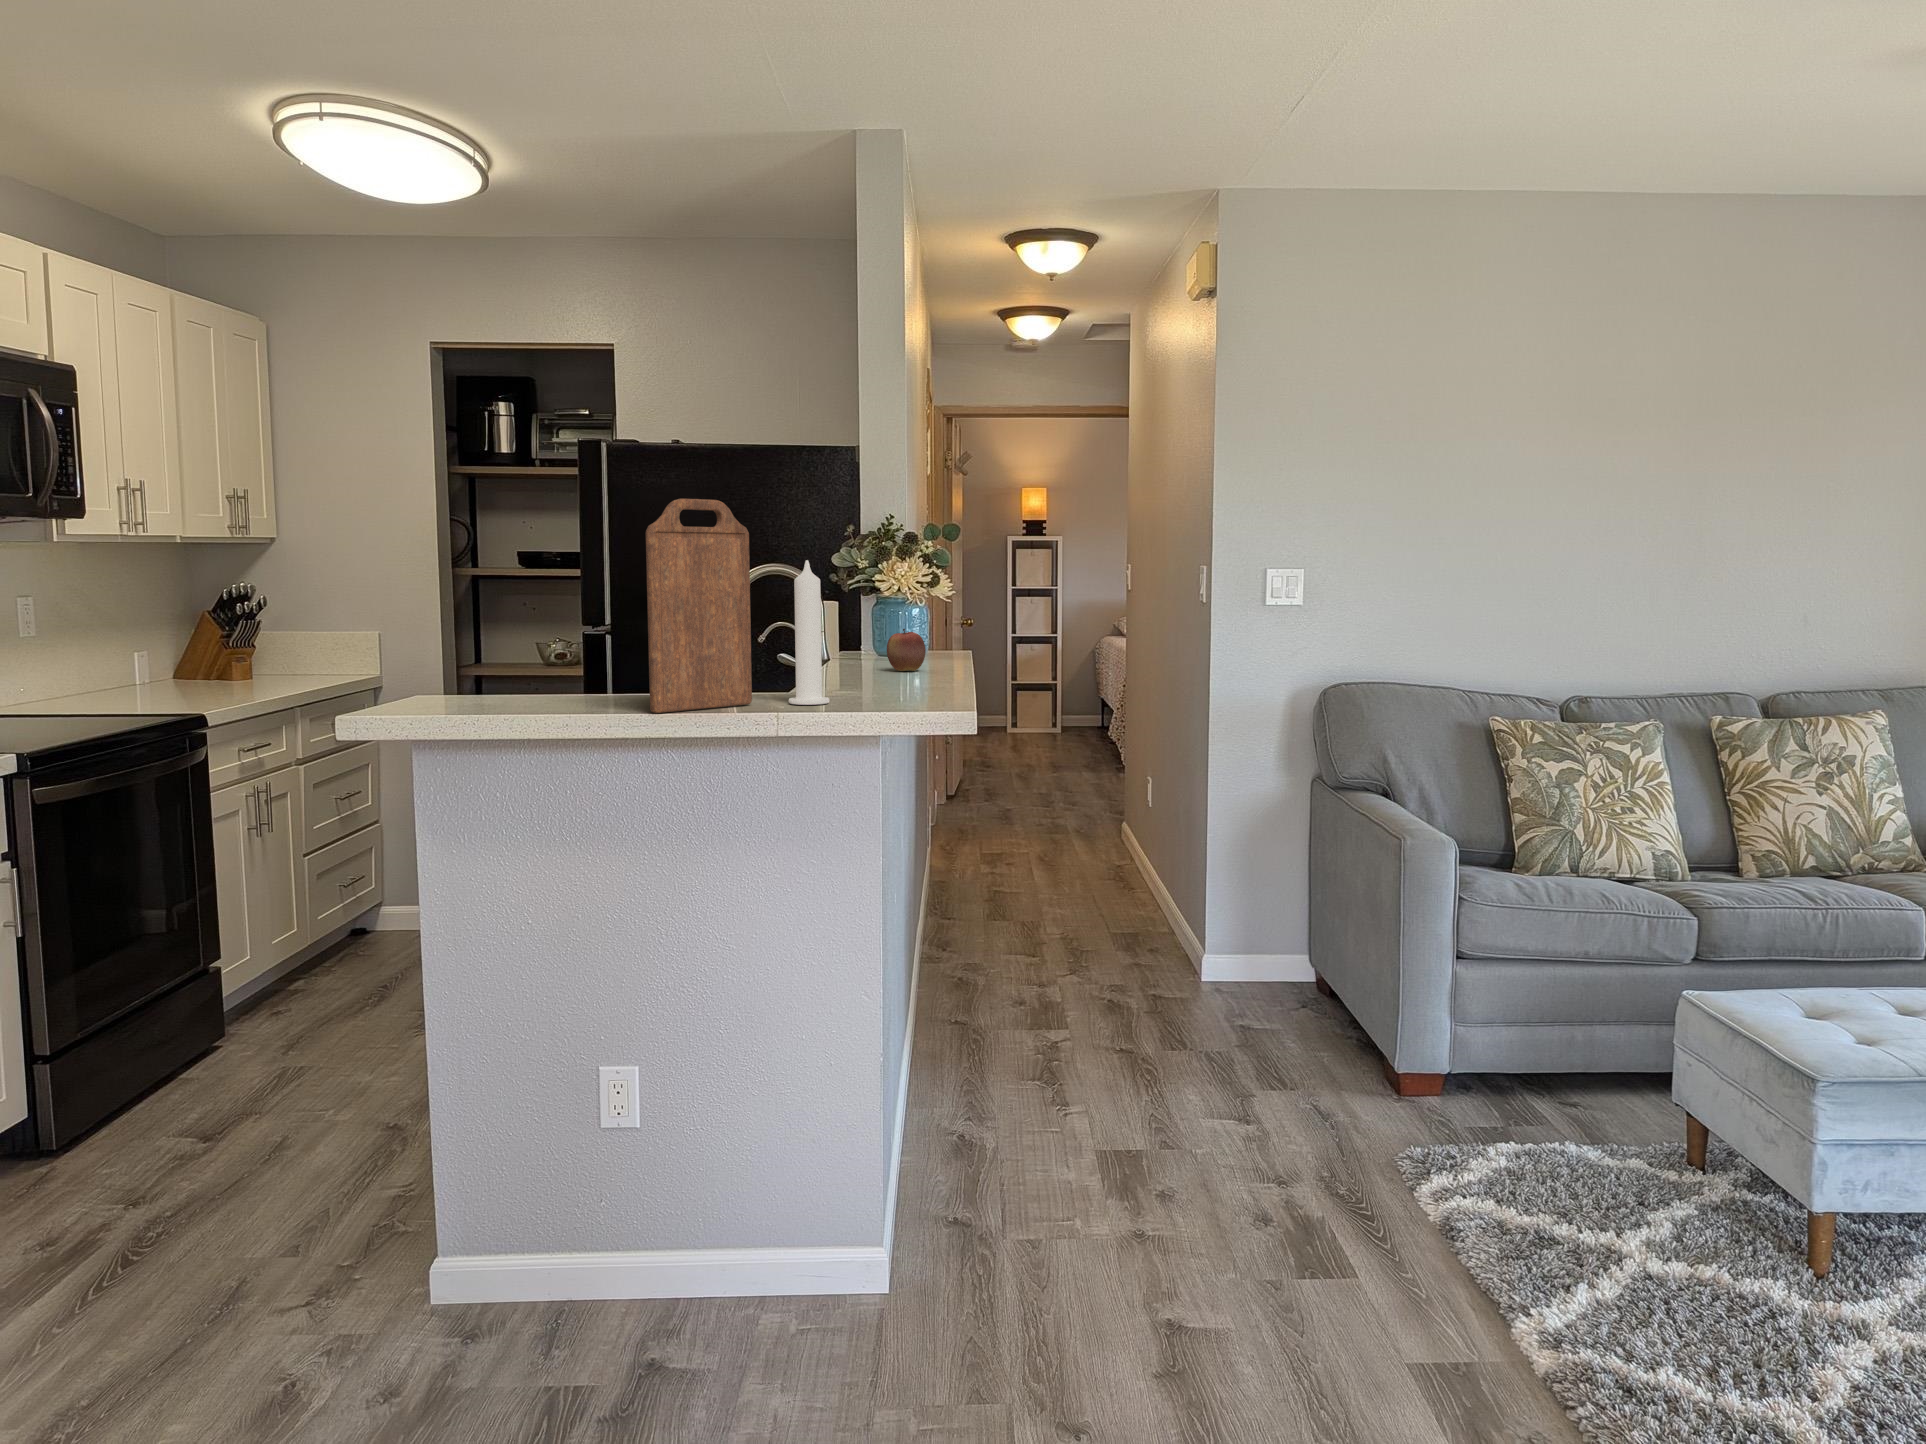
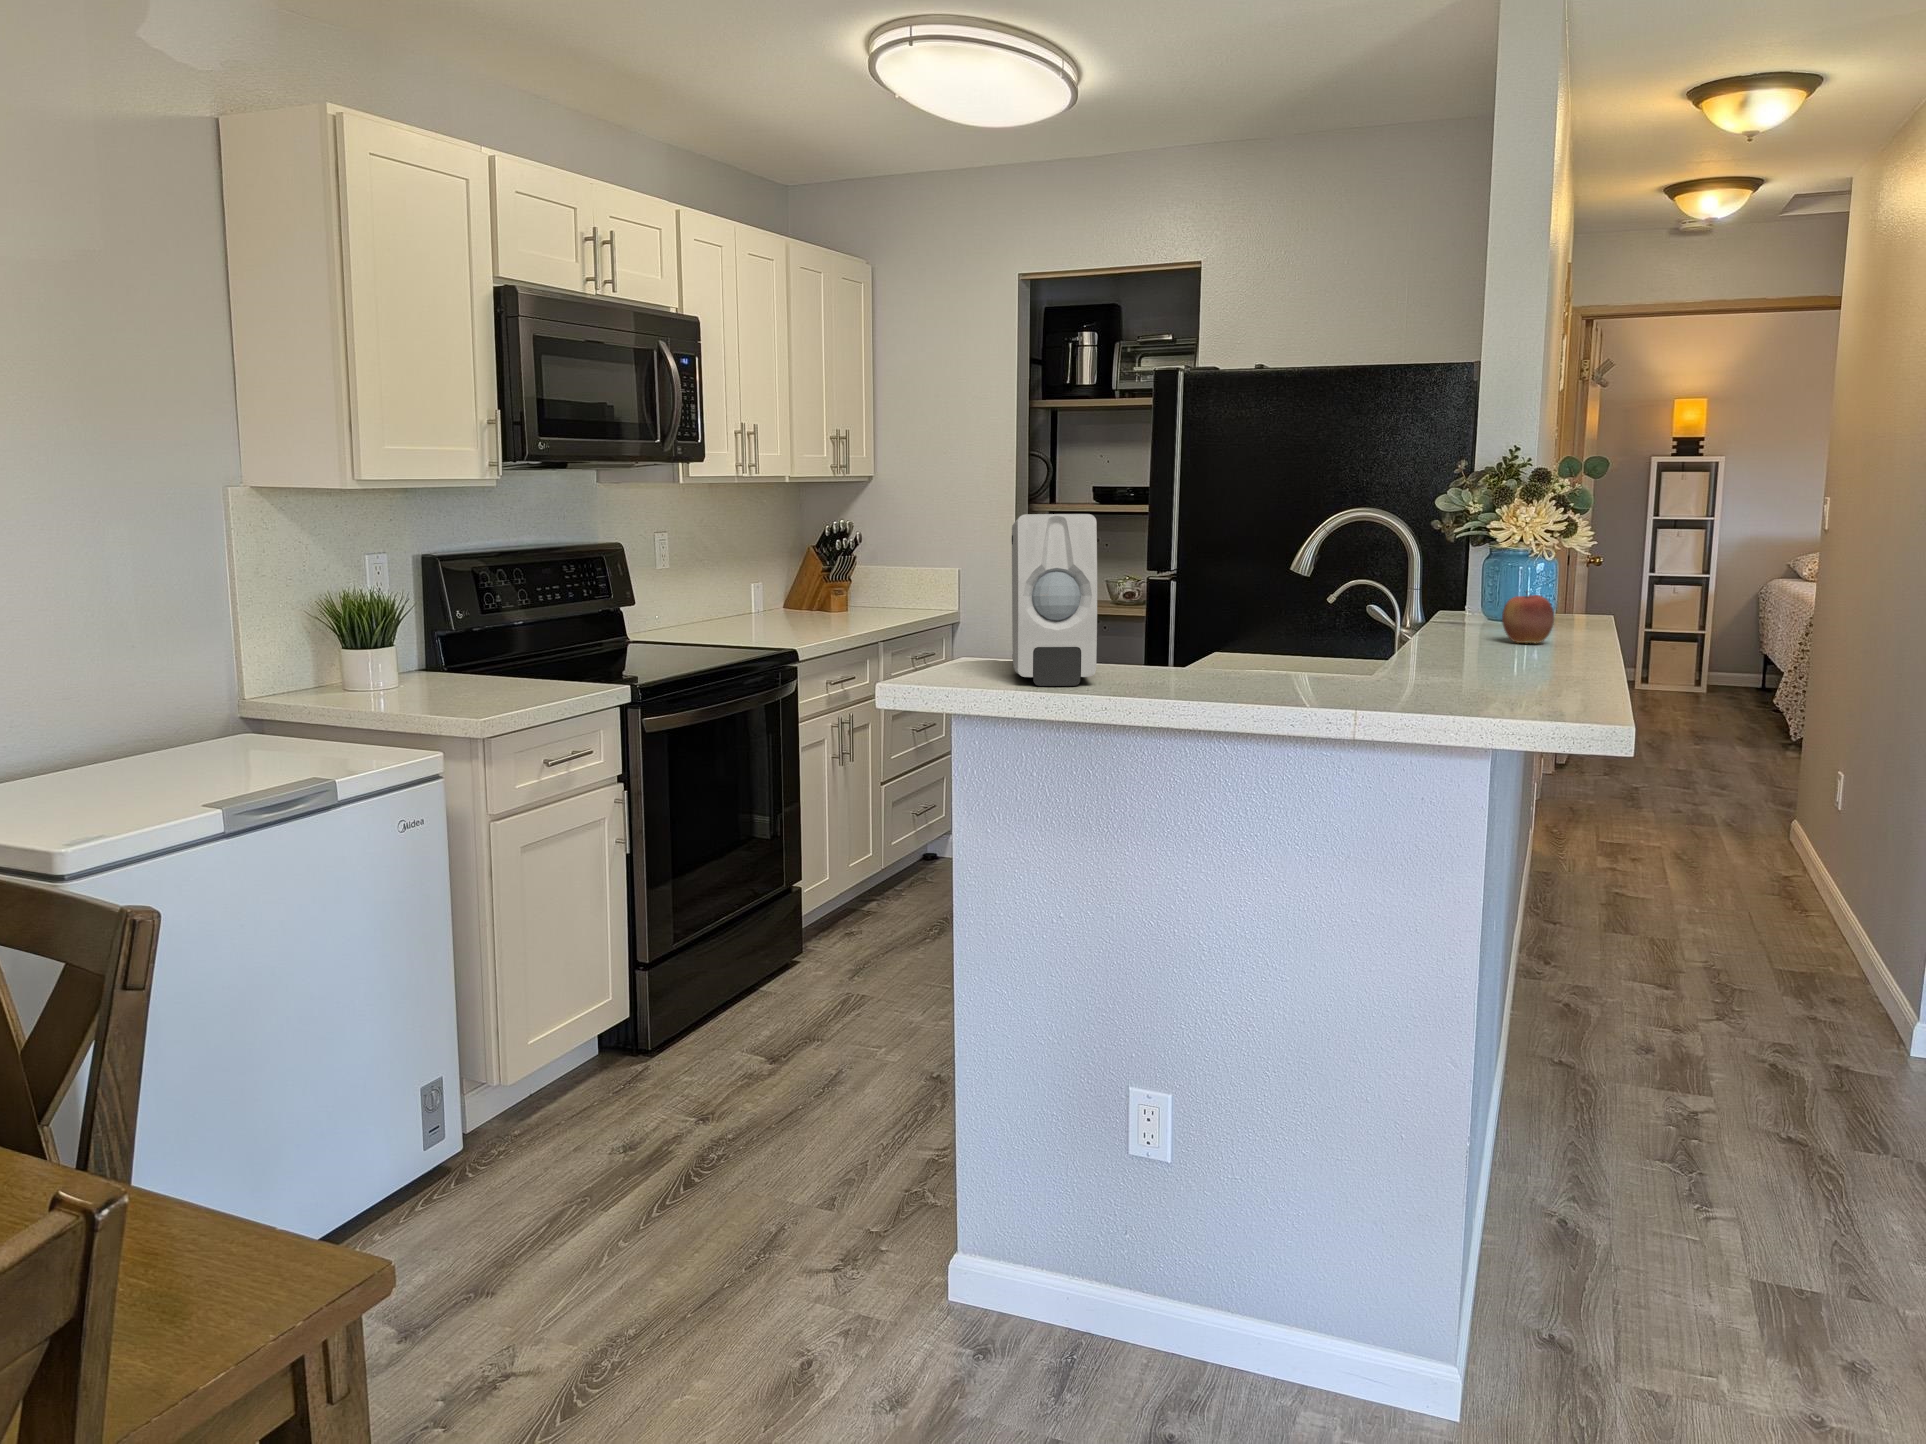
cutting board: present [646,499,752,713] -> none [1201,440,1334,700]
soap dispenser: none [468,560,555,711] -> present [1012,514,1097,686]
candle: present [789,560,829,705] -> none [1373,514,1426,697]

